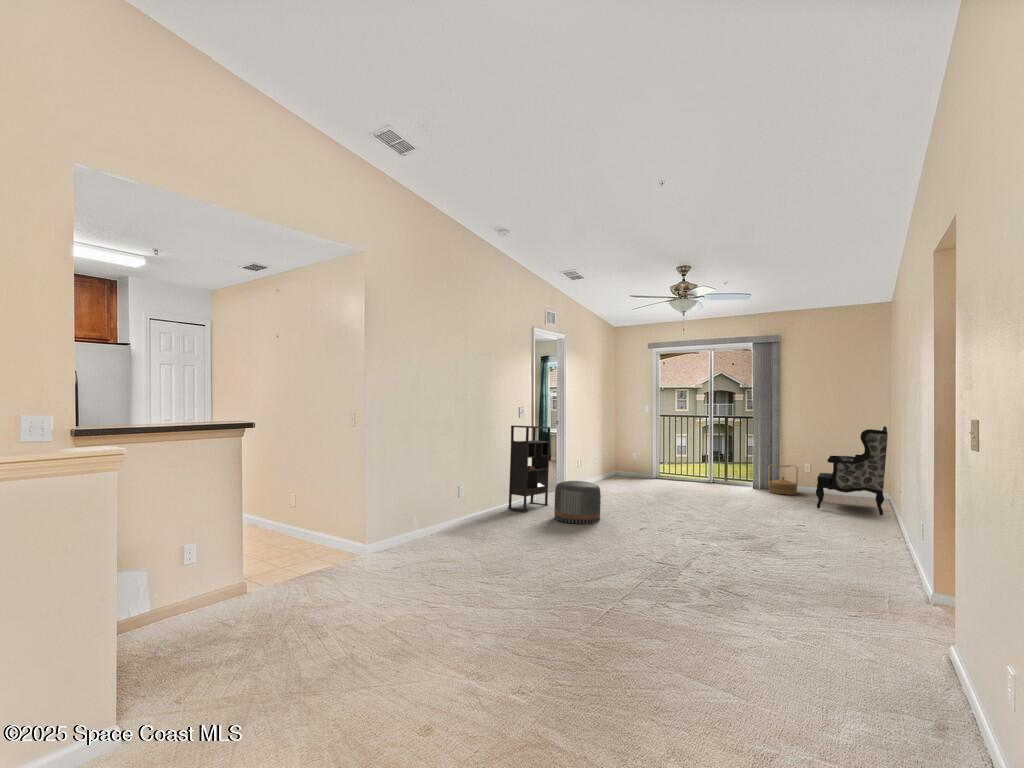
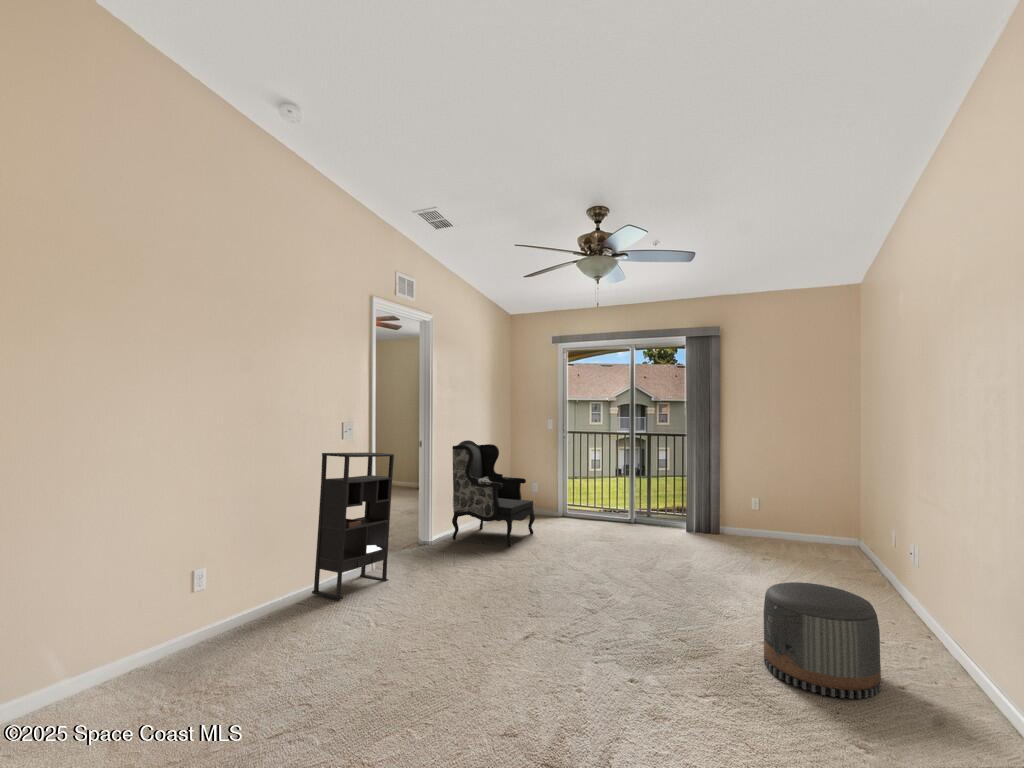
armchair: present [816,426,888,515] -> present [452,440,535,547]
woven basket: present [768,465,798,495] -> none [707,500,746,543]
pouf: present [554,481,601,524] -> present [764,582,881,699]

